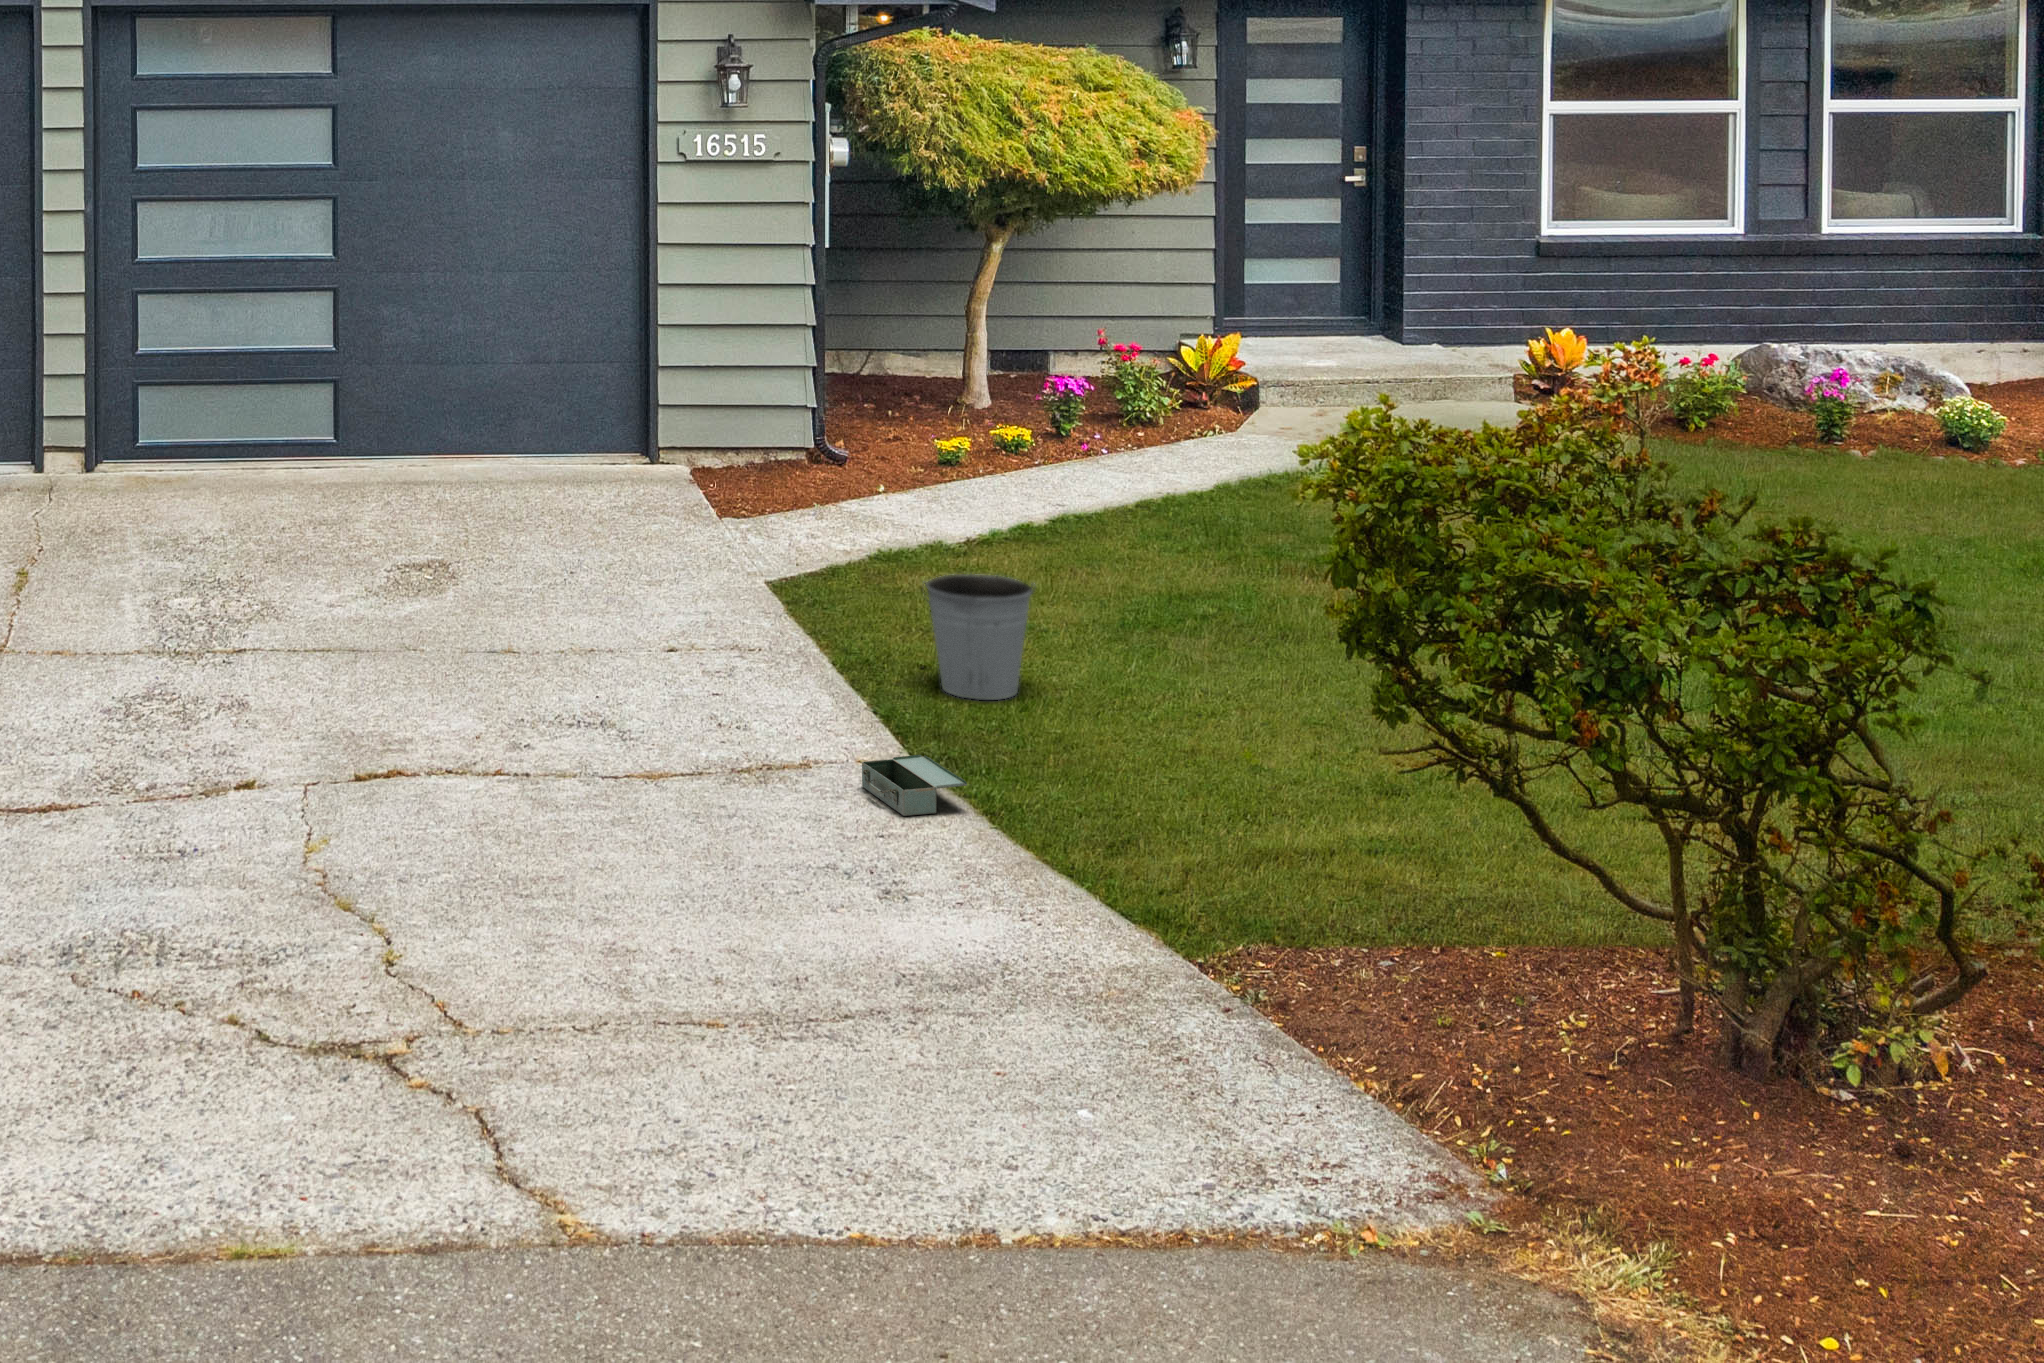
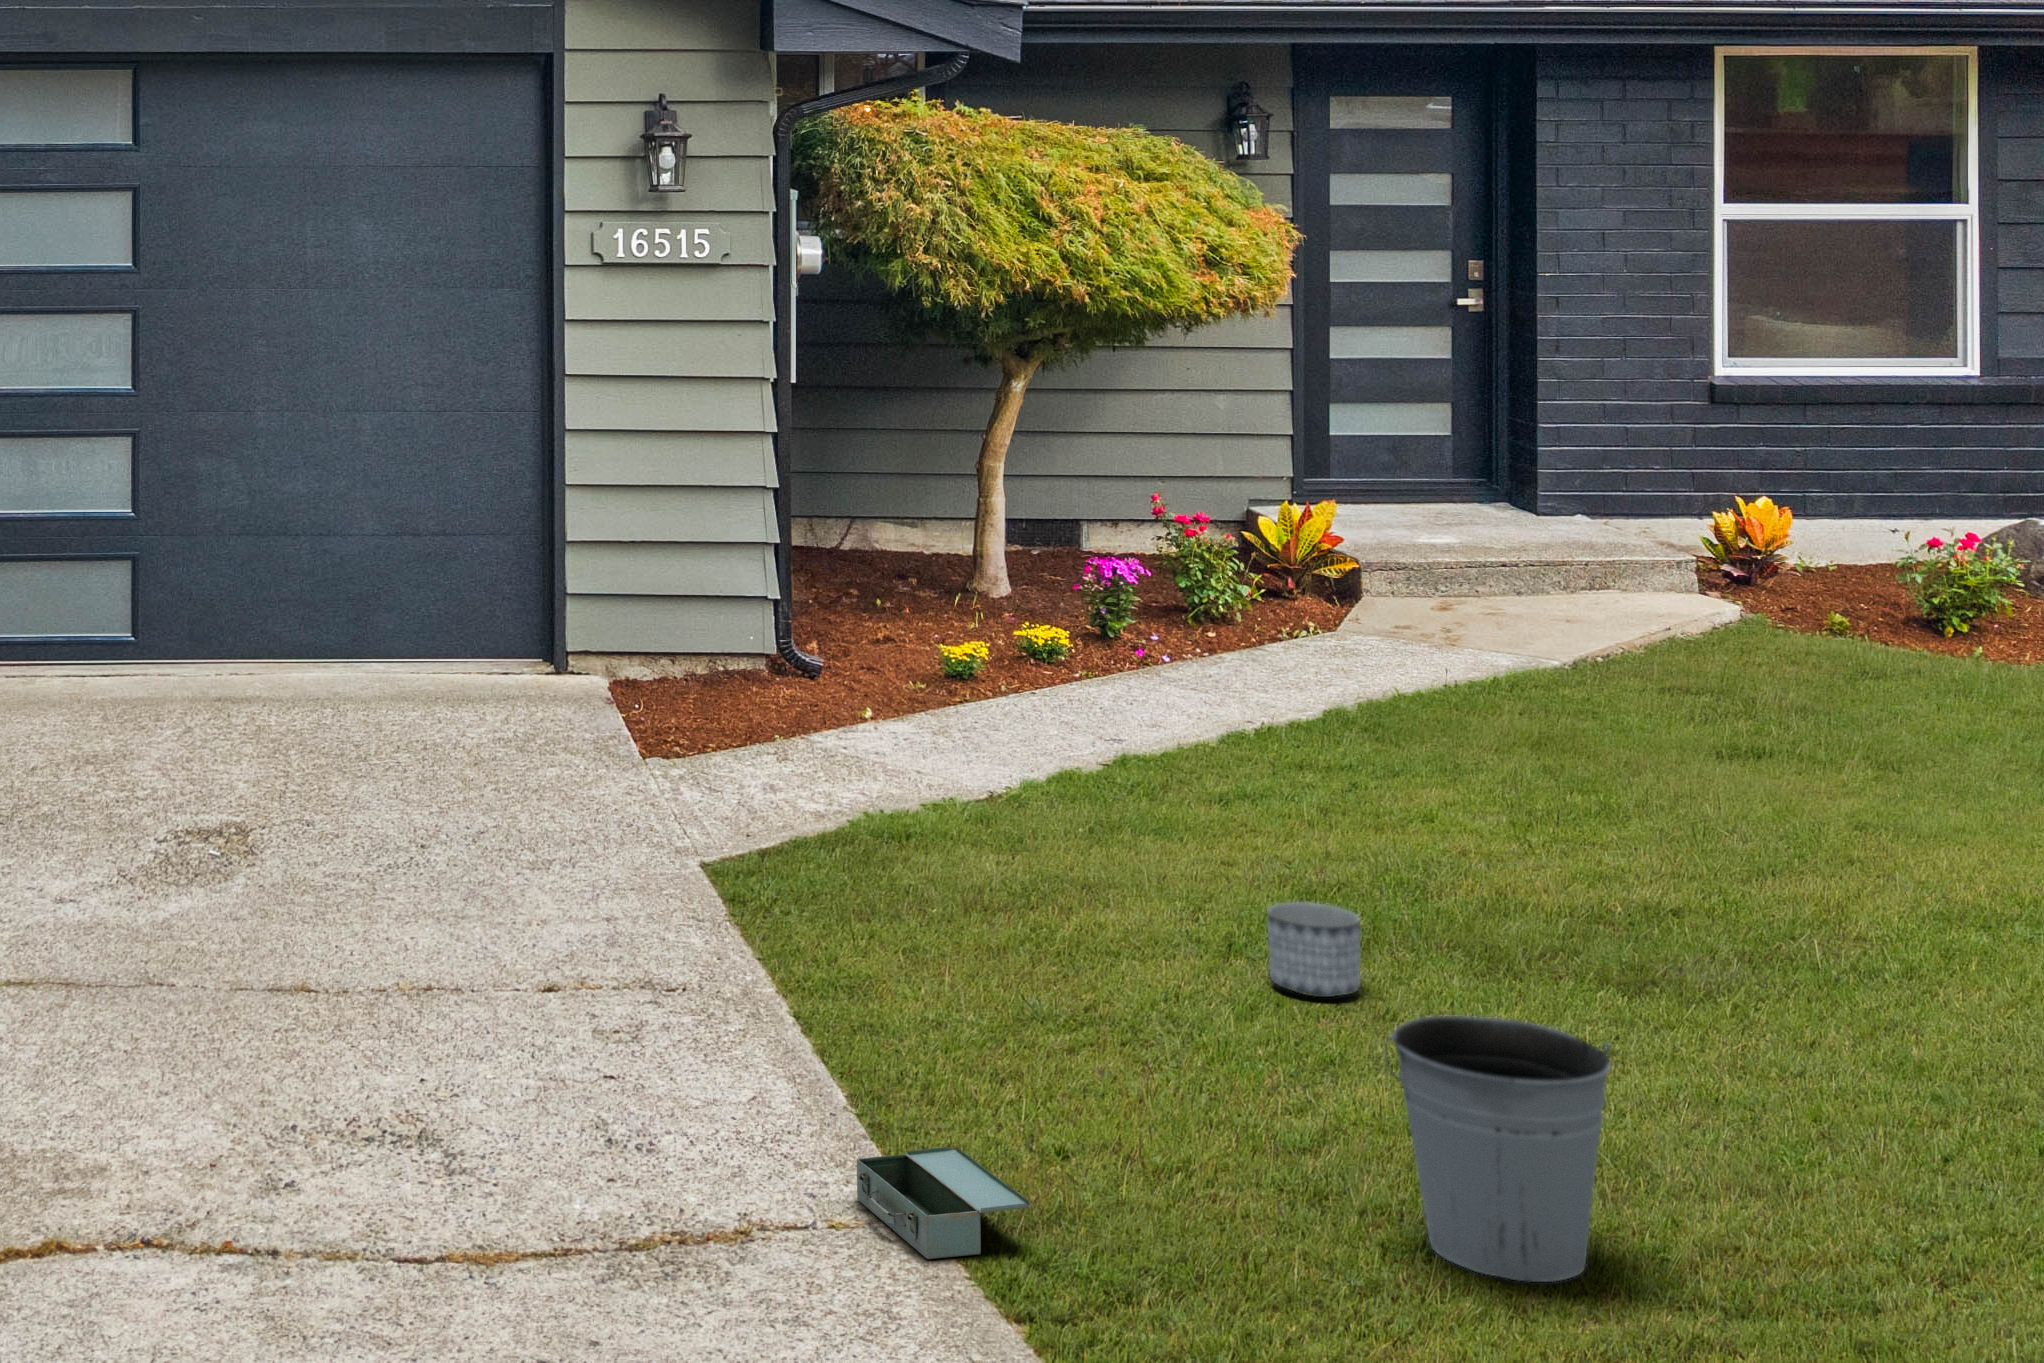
bucket: present [923,574,1033,700] -> present [1386,1016,1611,1282]
planter: none [1139,613,1200,673] -> present [1267,902,1360,997]

